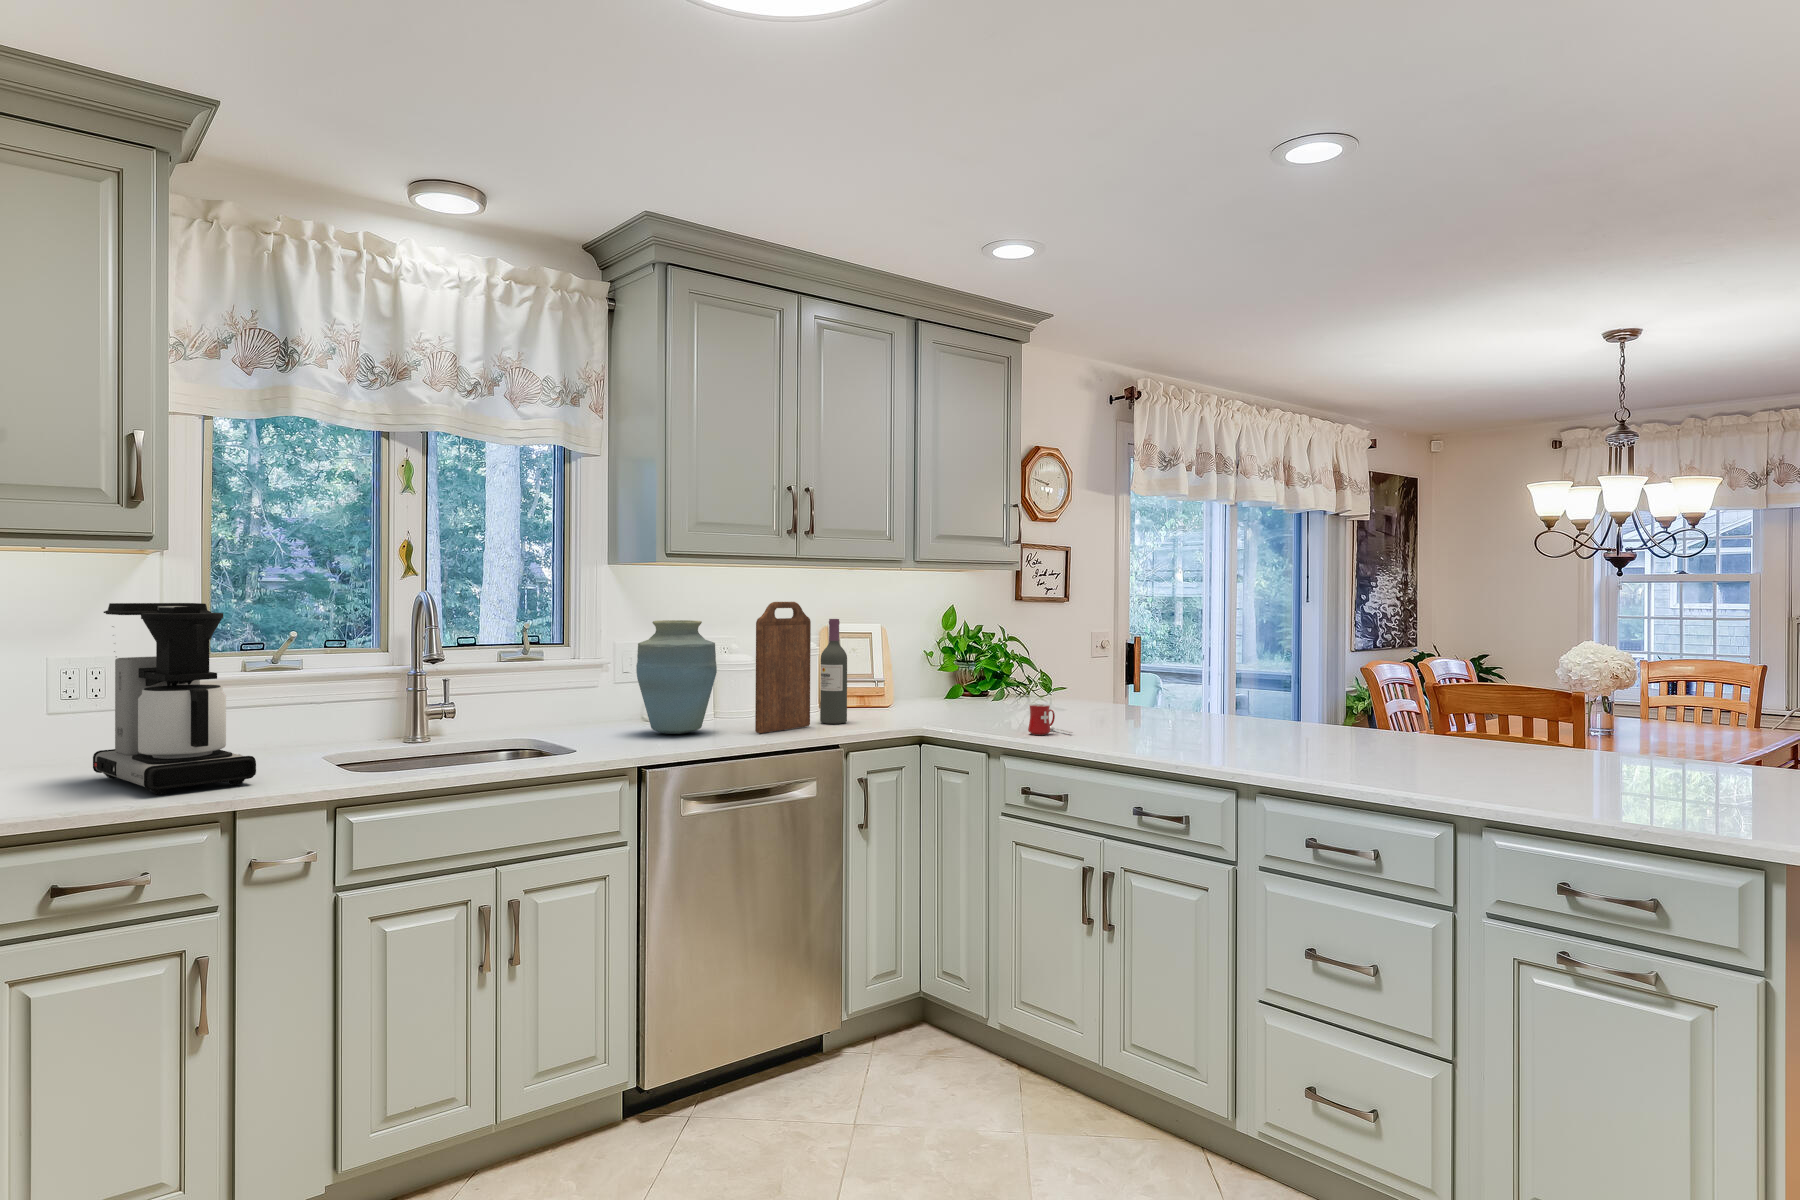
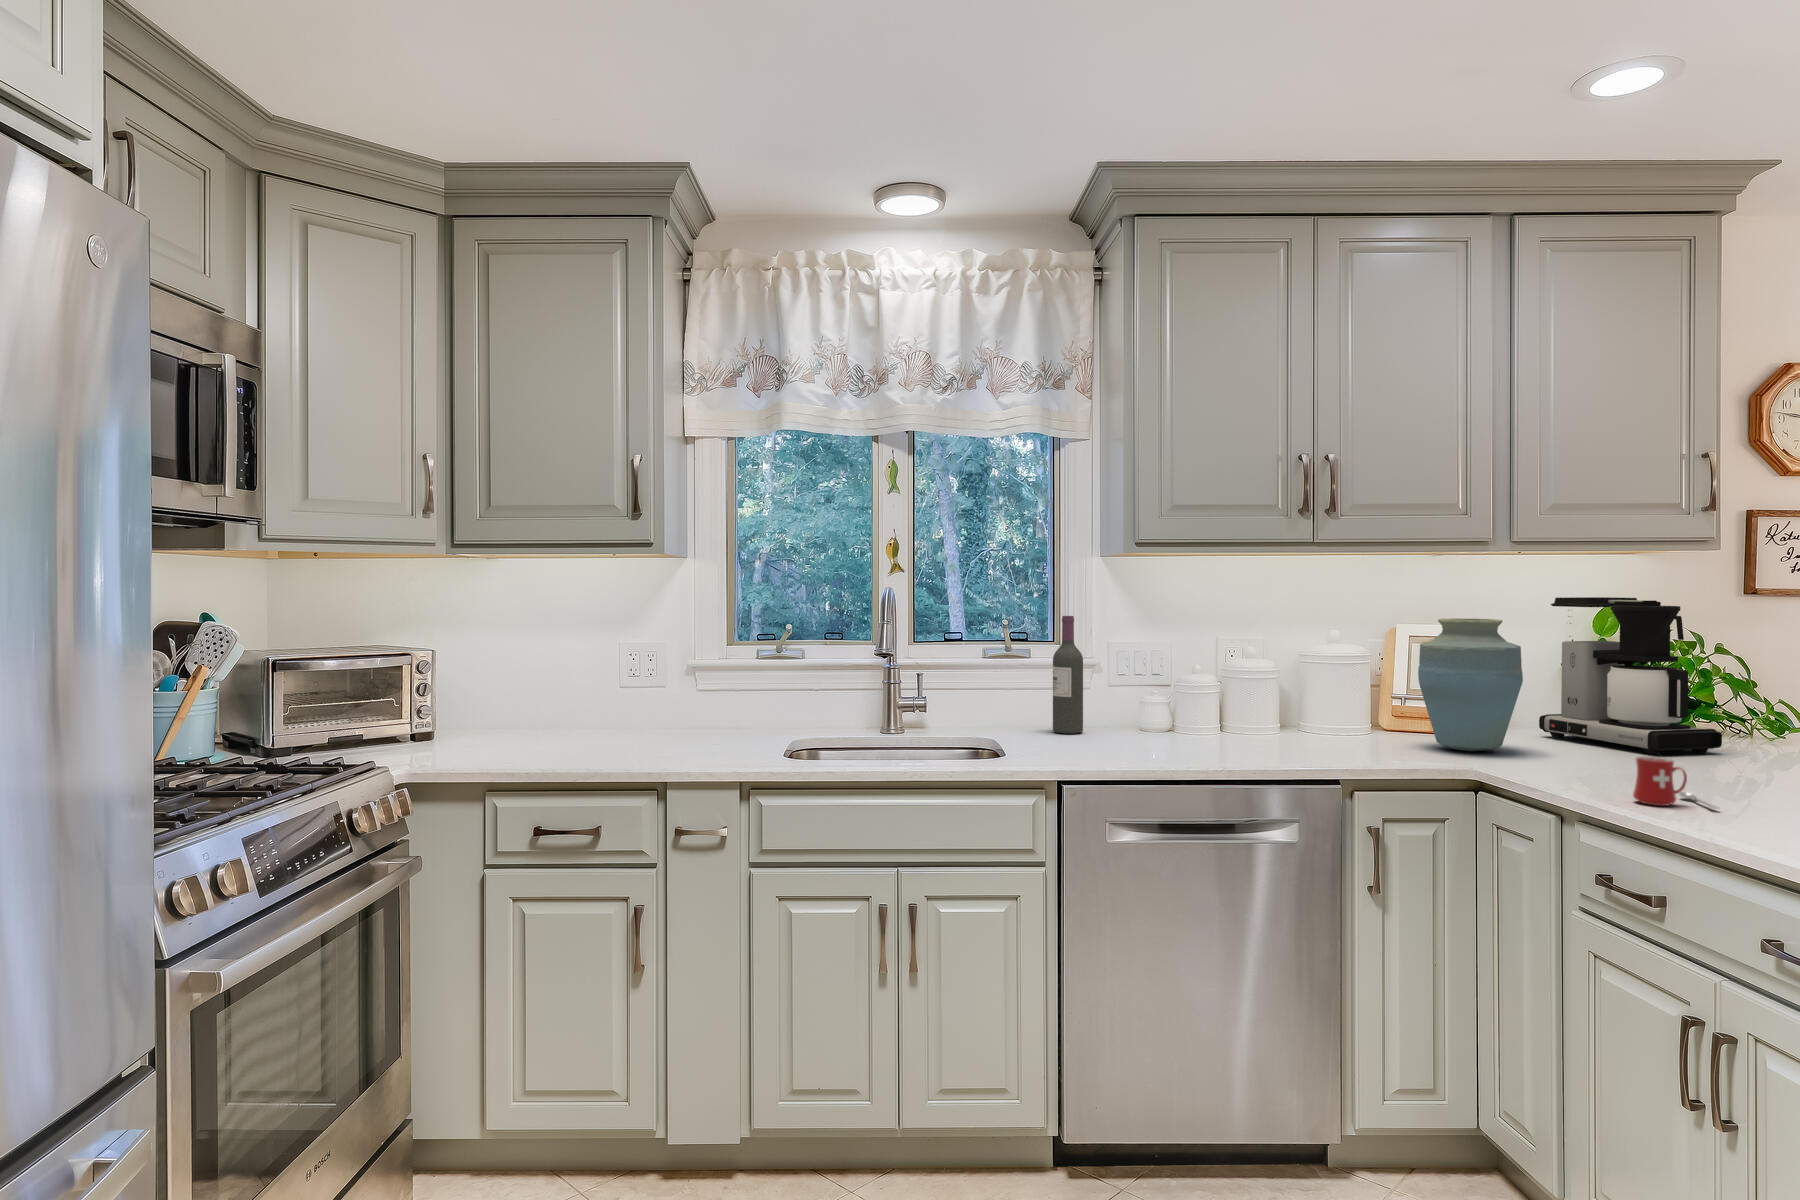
cutting board: present [755,602,811,733] -> none [1229,597,1315,757]
coffee maker: present [93,603,256,795] -> present [1539,597,1722,755]
wine bottle: present [820,619,847,724] -> present [1053,616,1083,734]
vase: present [636,620,717,734] -> present [1418,618,1523,751]

